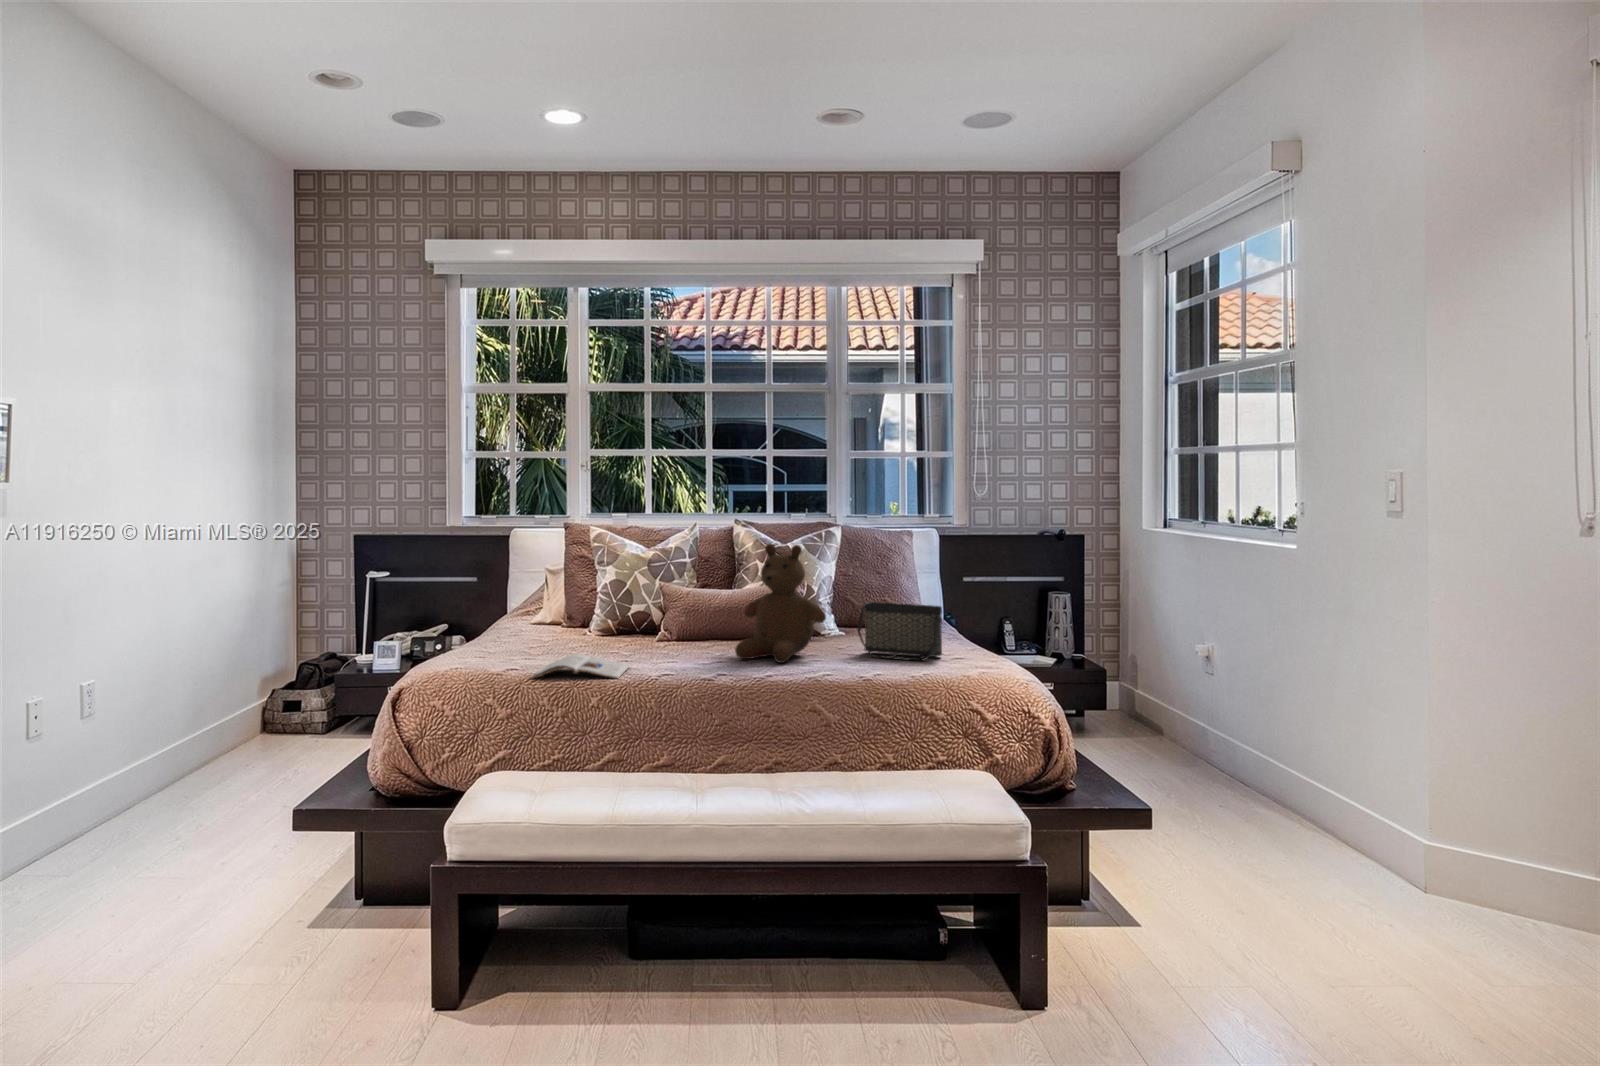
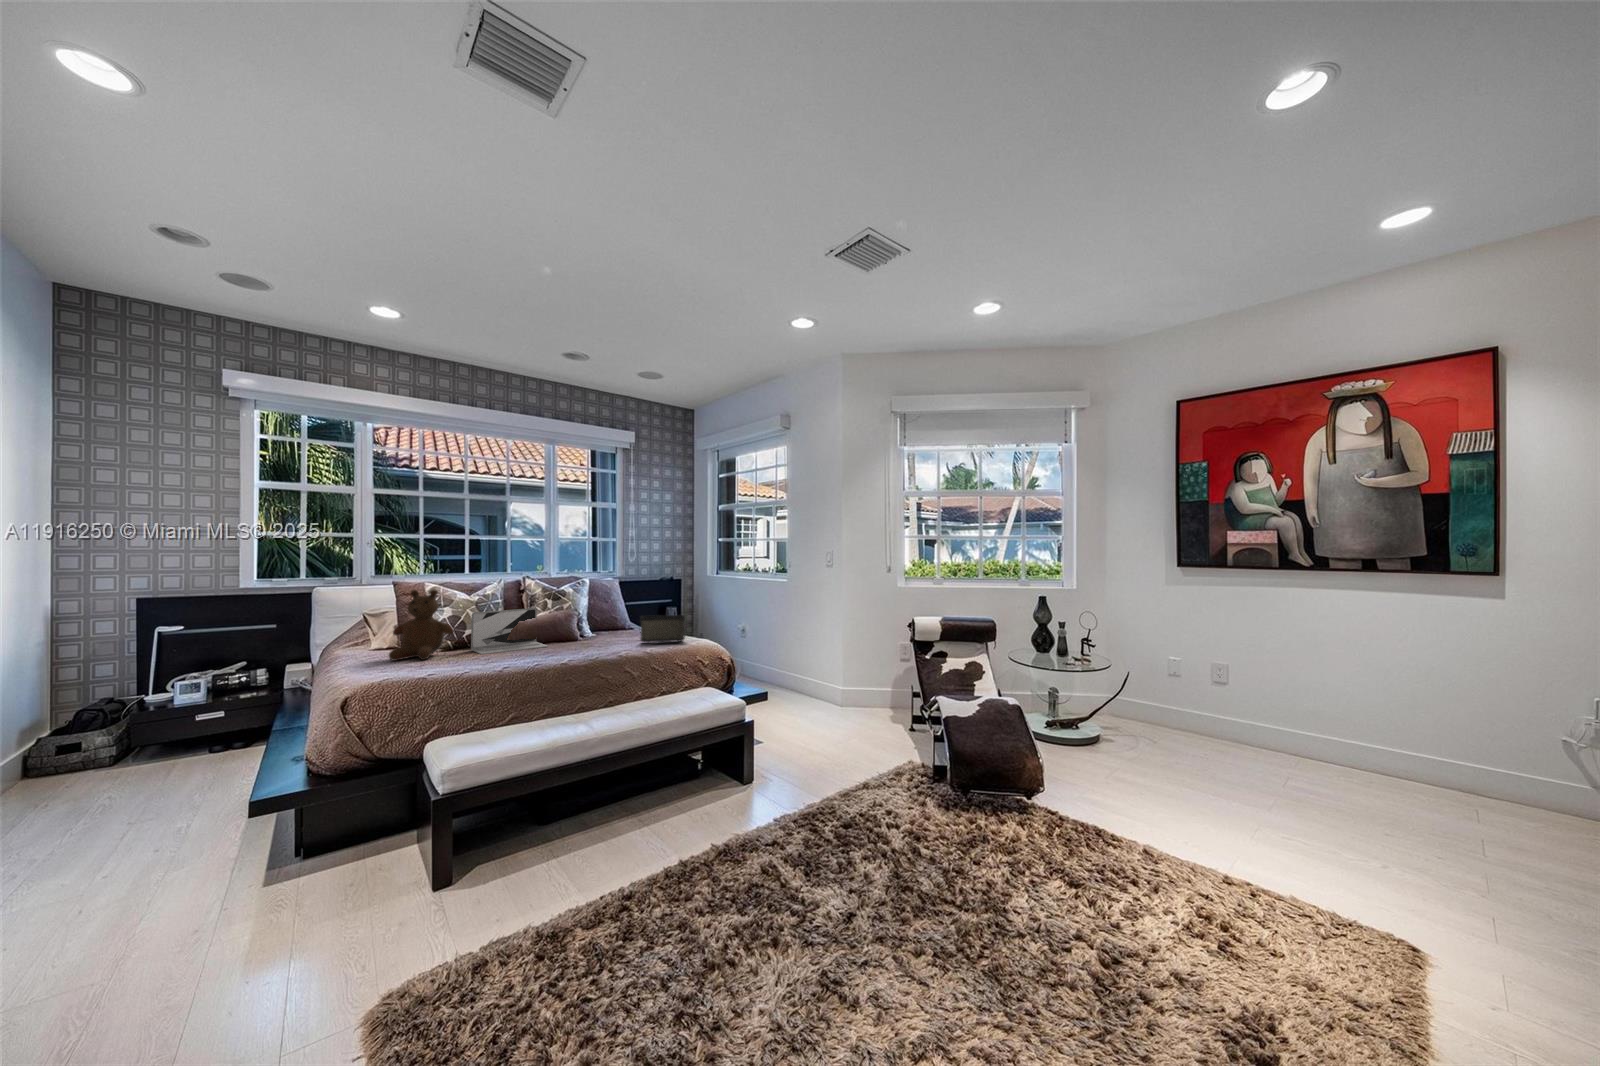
teddy bear: present [735,544,826,663] -> present [389,590,454,661]
laptop: none [621,576,724,647] -> present [471,608,548,654]
magazine: present [532,654,630,679] -> none [461,657,528,675]

